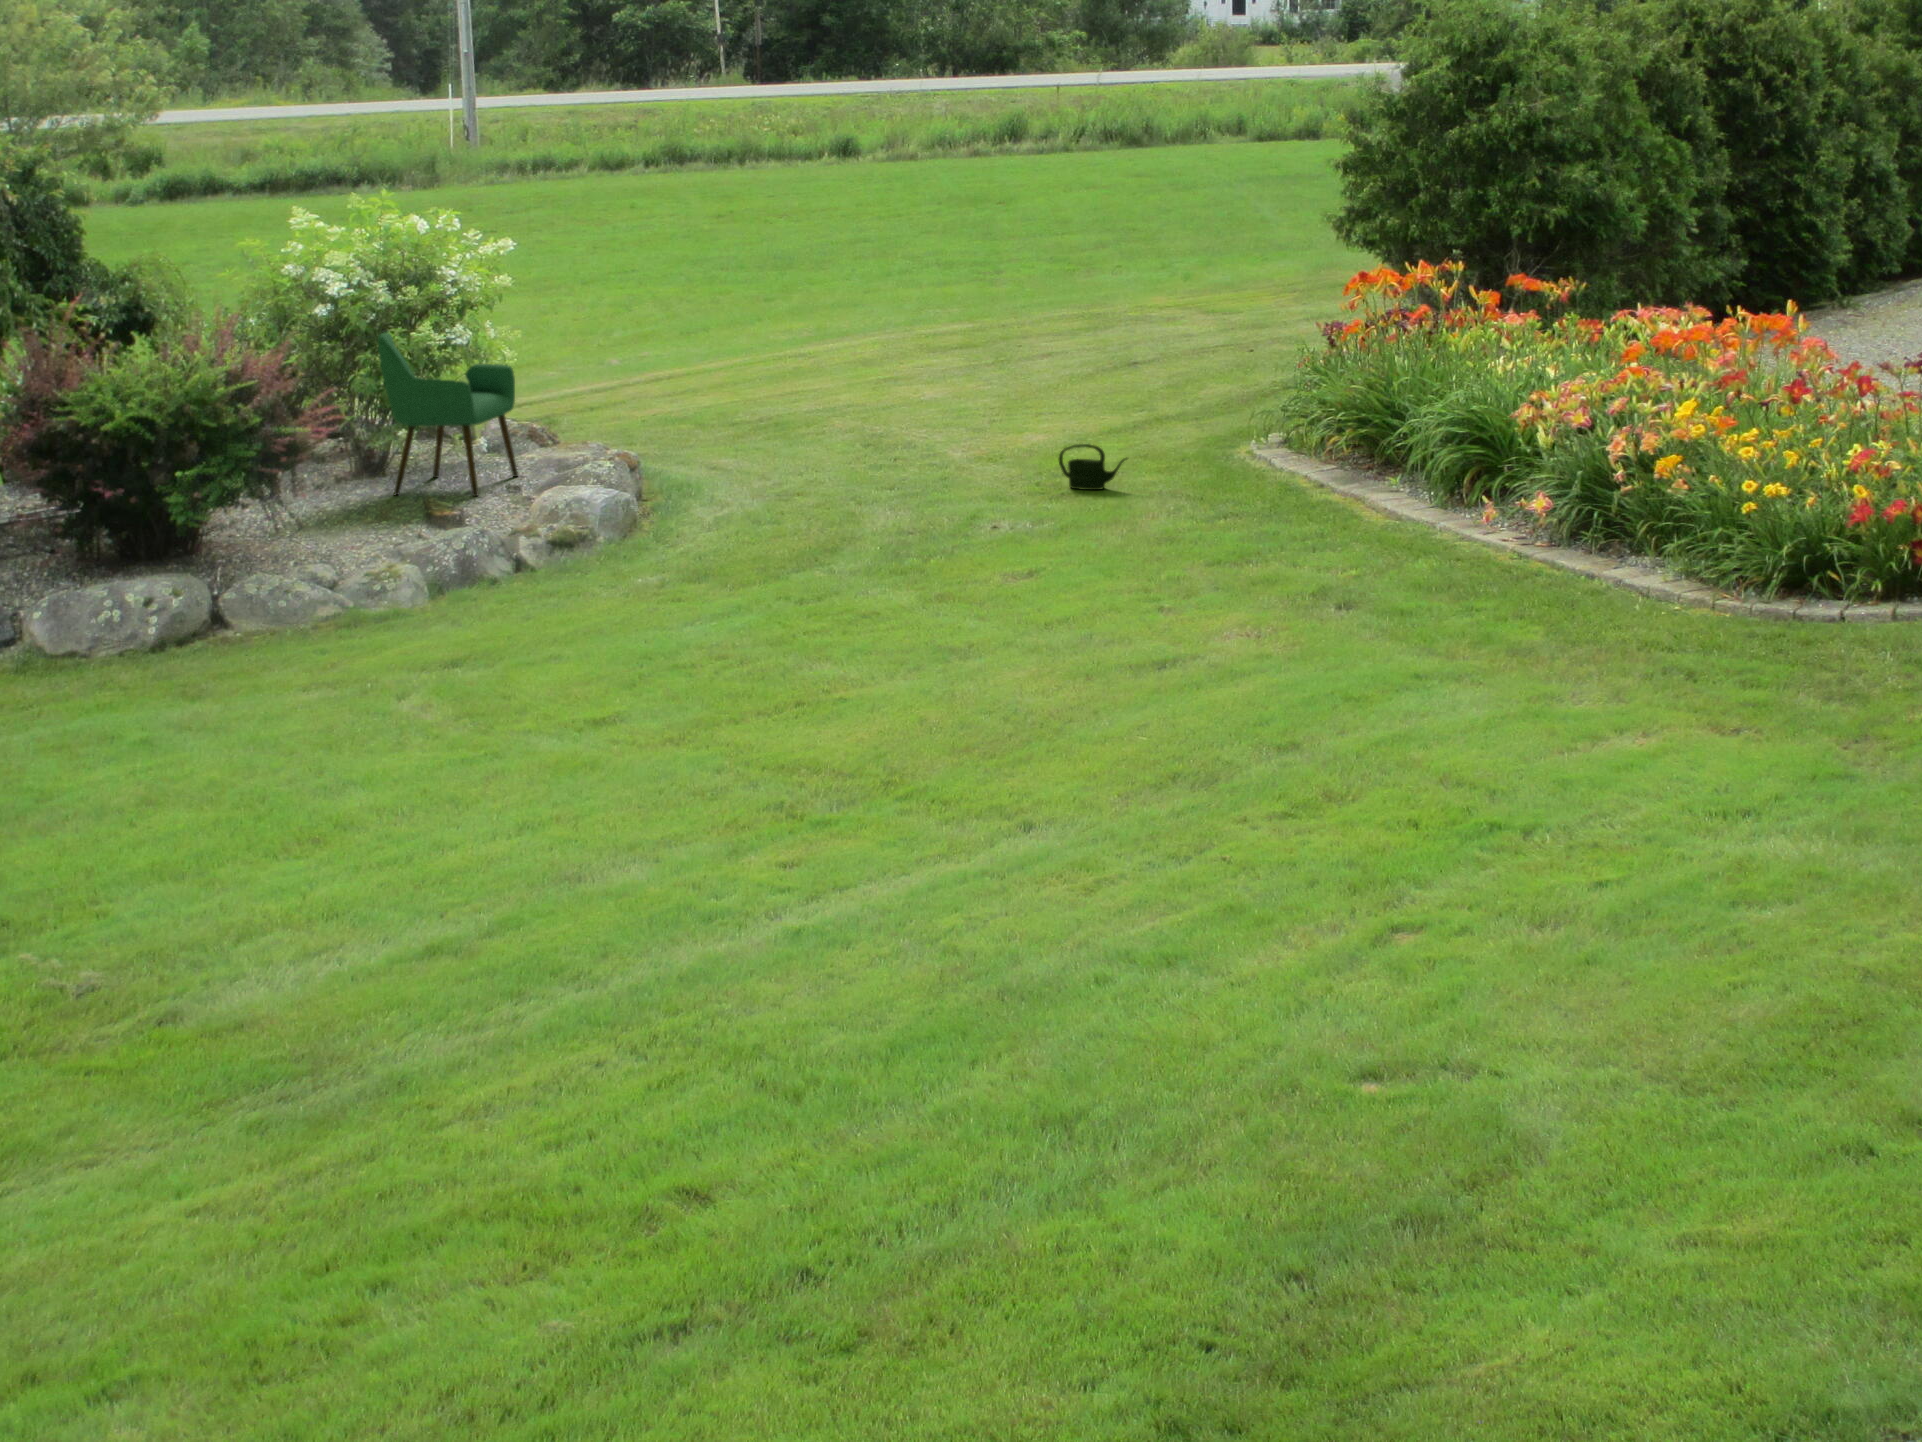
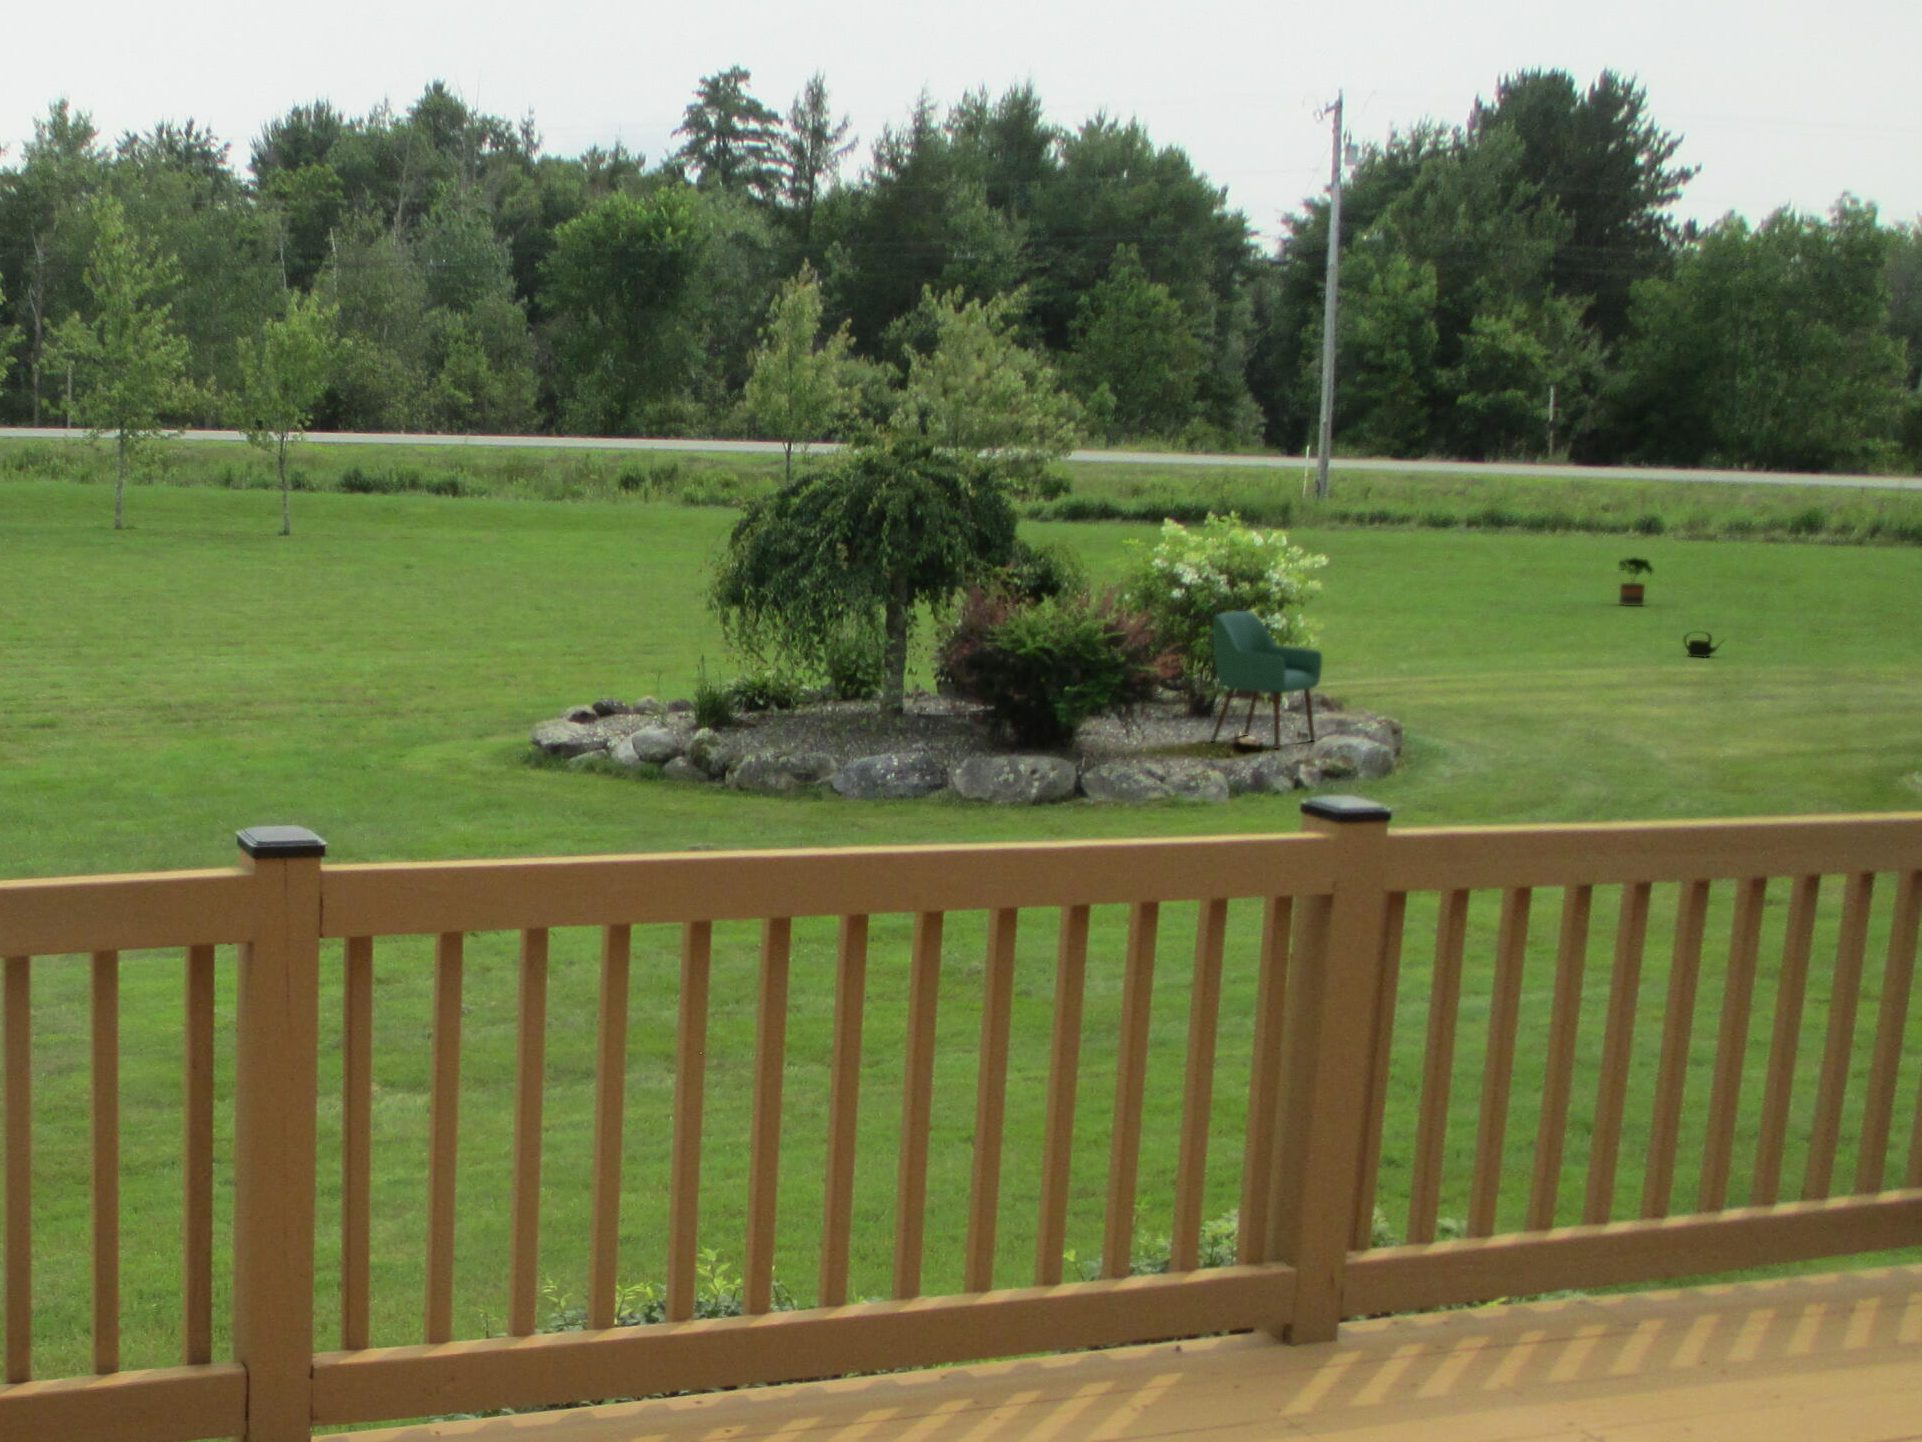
potted tree: none [768,200,803,249] -> present [1619,557,1653,606]
watering can: present [1059,444,1127,490] -> present [1684,633,1724,657]

